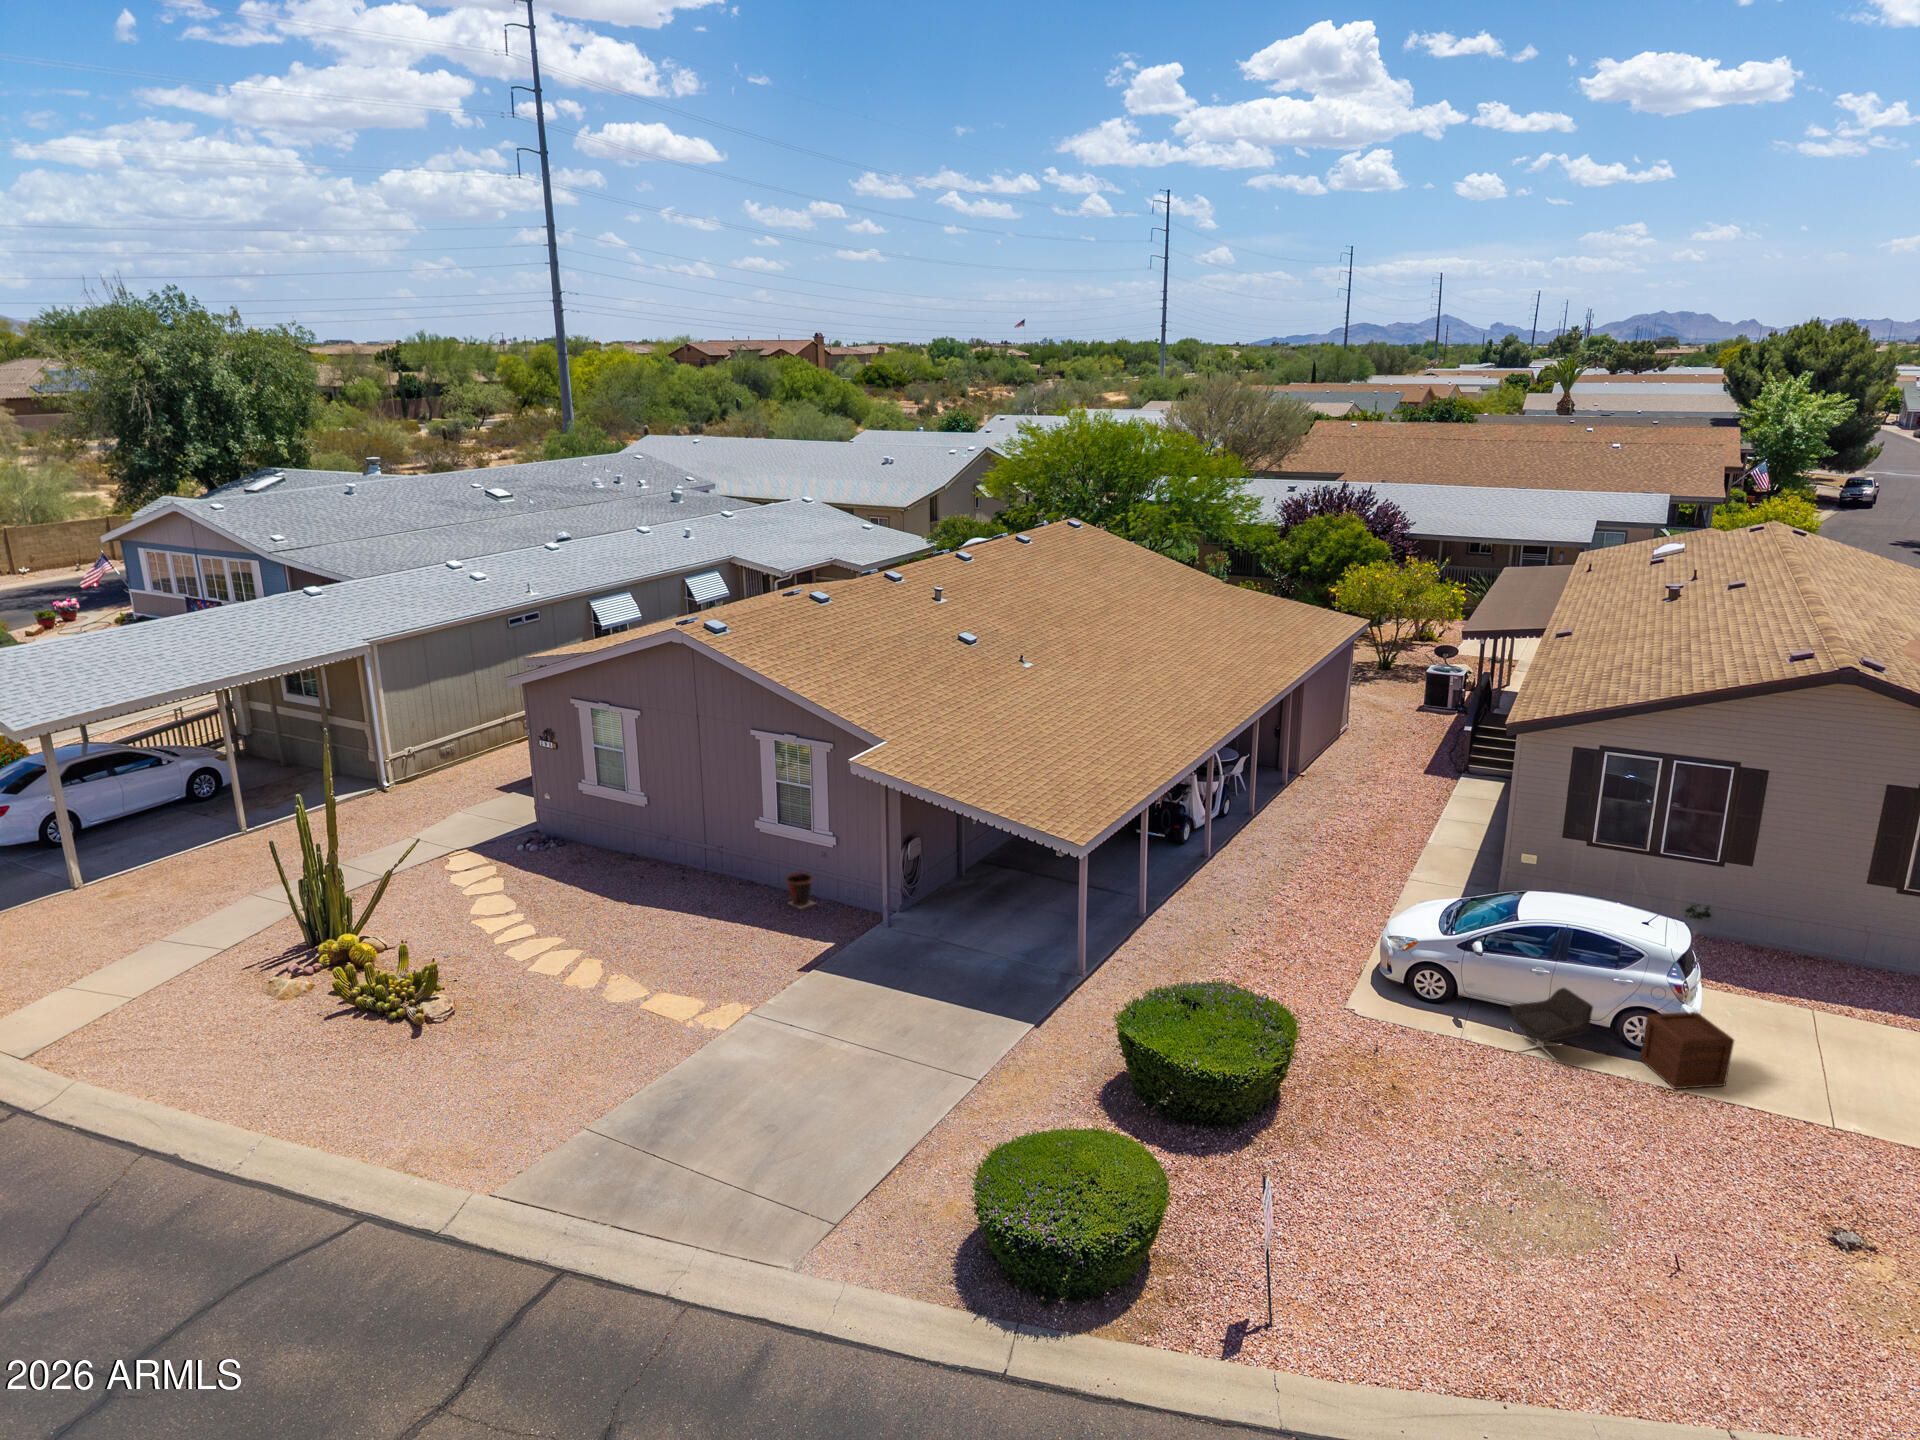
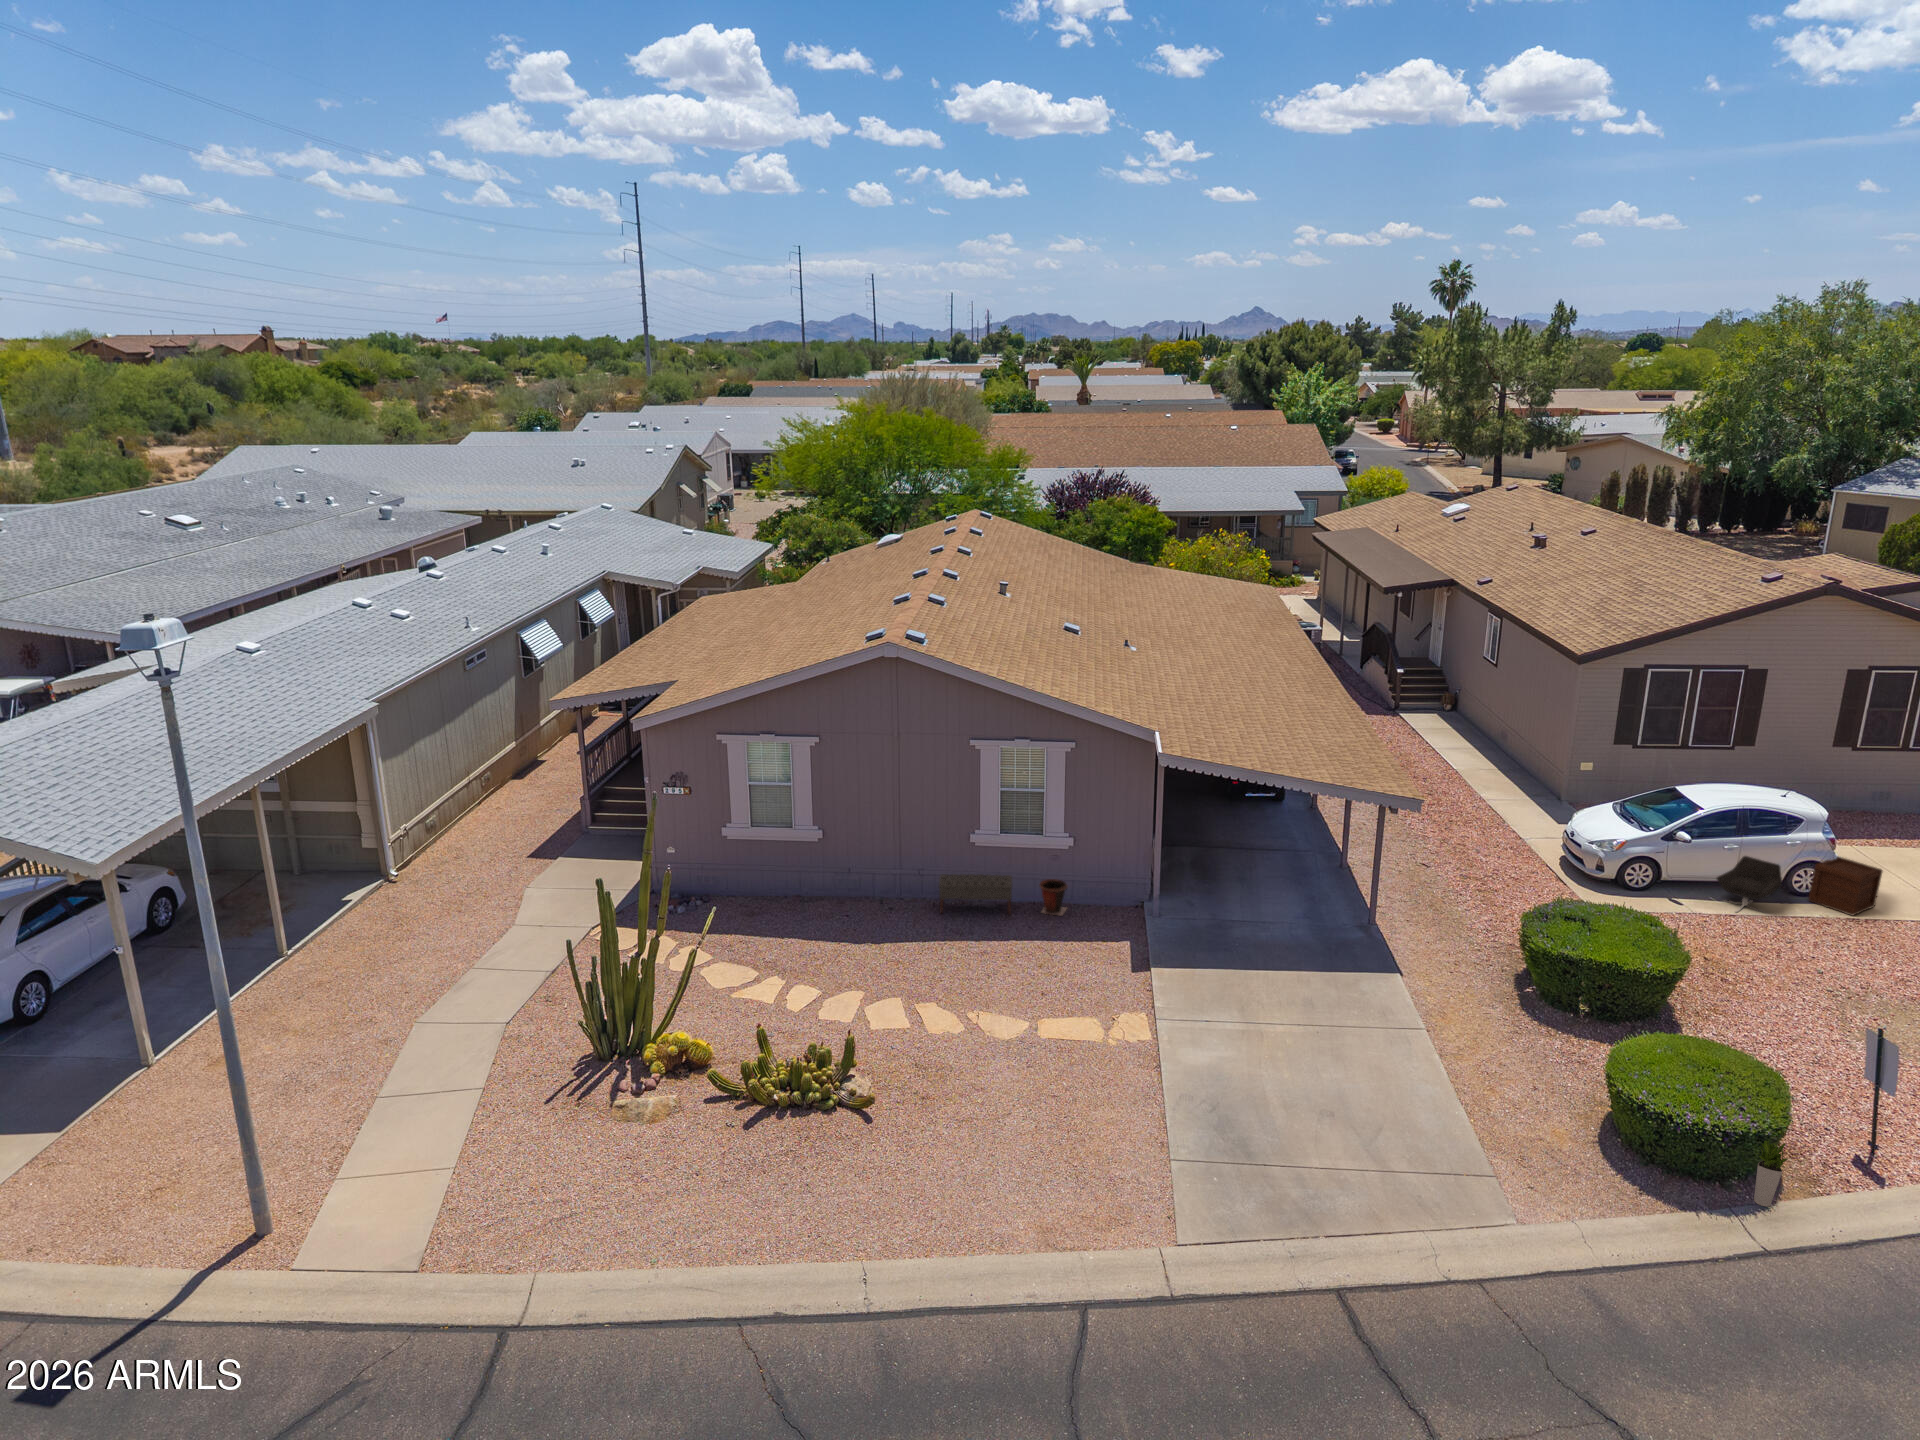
bench: none [703,852,775,900] -> present [939,874,1012,914]
planter: none [1011,1261,1046,1338] -> present [1754,1141,1788,1207]

